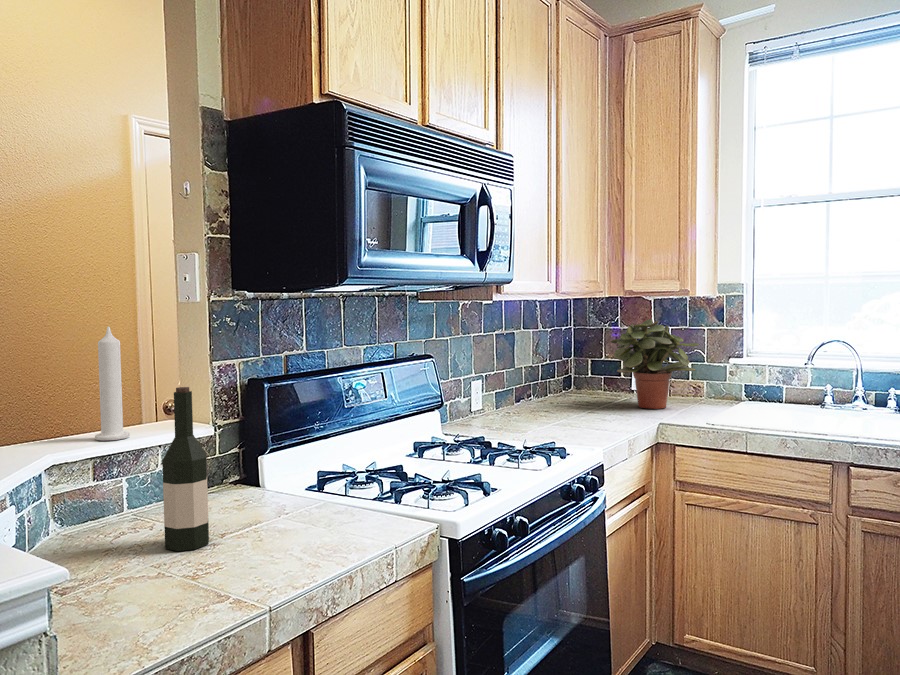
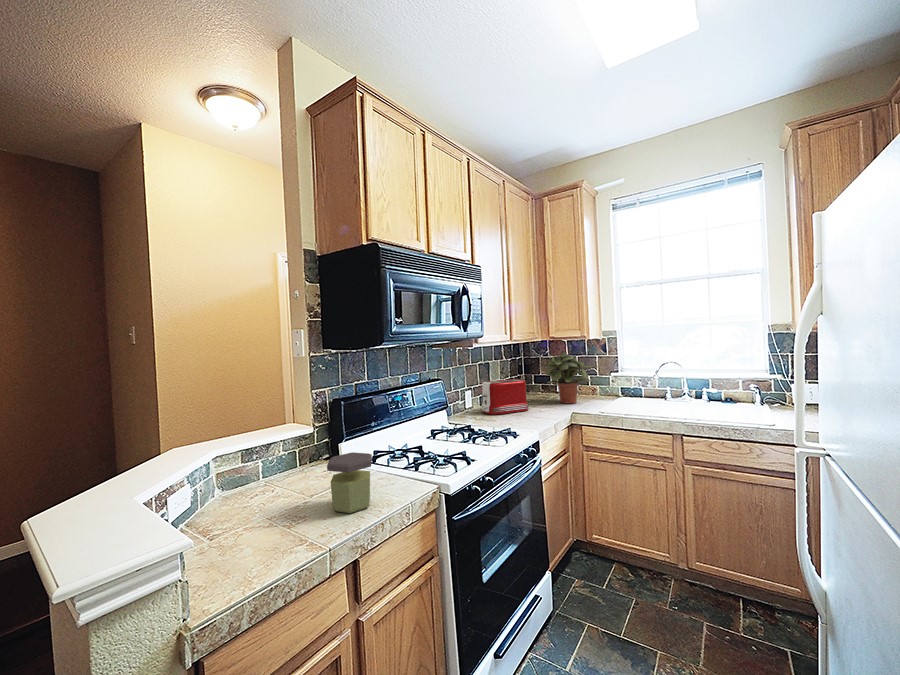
candle: present [95,327,130,441] -> none [243,374,263,439]
toaster: none [502,363,583,423] -> present [482,379,528,415]
wine bottle: present [162,387,209,551] -> none [276,410,305,508]
jar: none [254,462,329,560] -> present [327,452,372,513]

